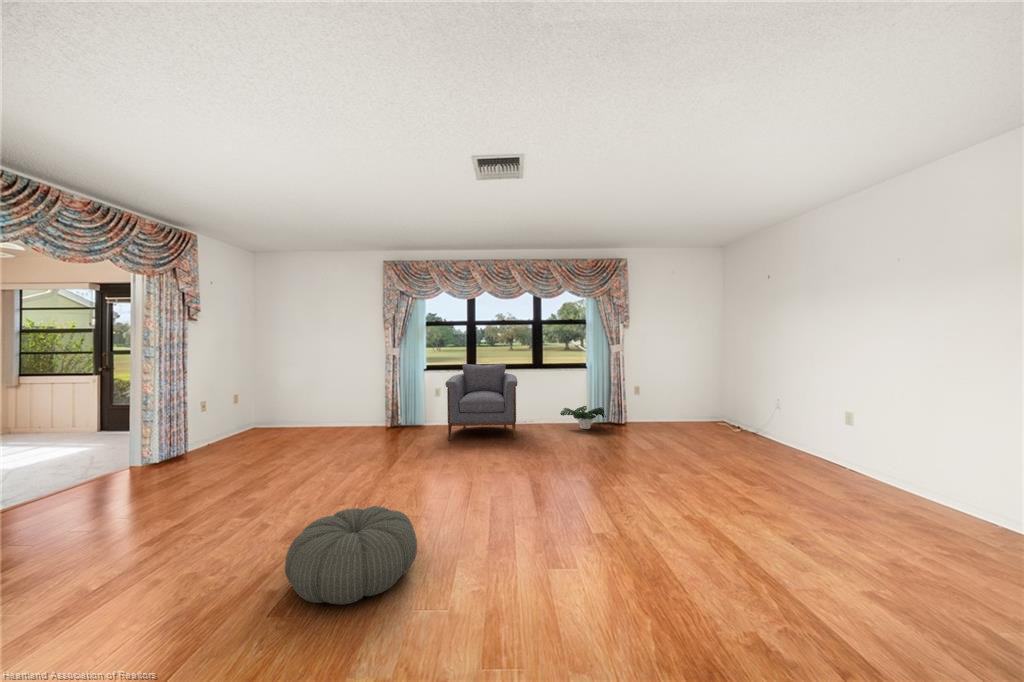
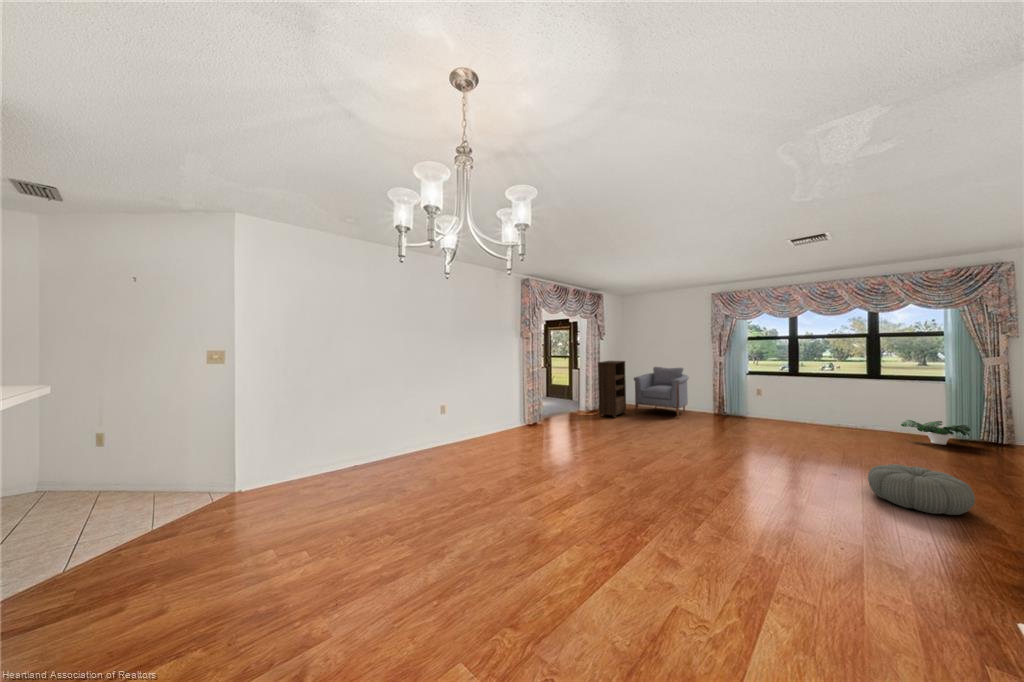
bookshelf: none [178,356,245,461] -> present [598,361,626,418]
armchair: present [445,364,518,440] -> present [634,367,689,418]
pouf: present [285,506,417,605] -> present [868,464,975,515]

